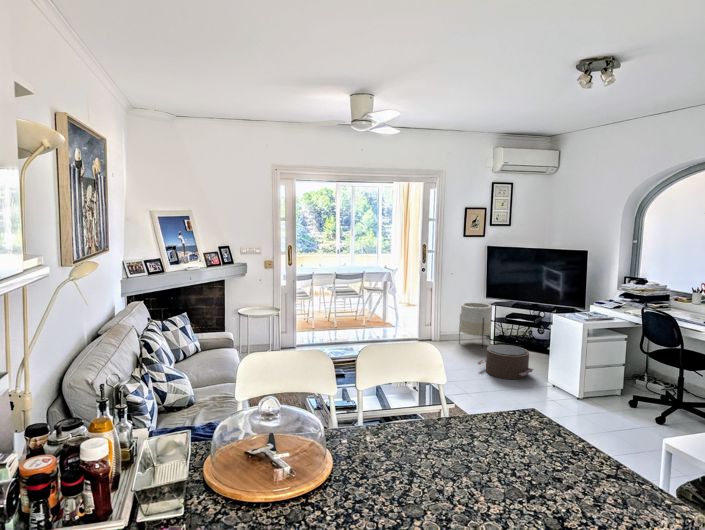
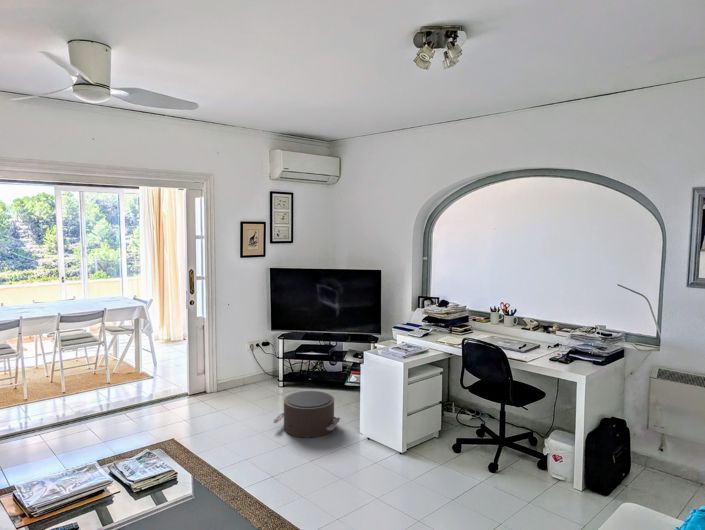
planter: present [459,302,491,347] -> none [242,338,280,395]

